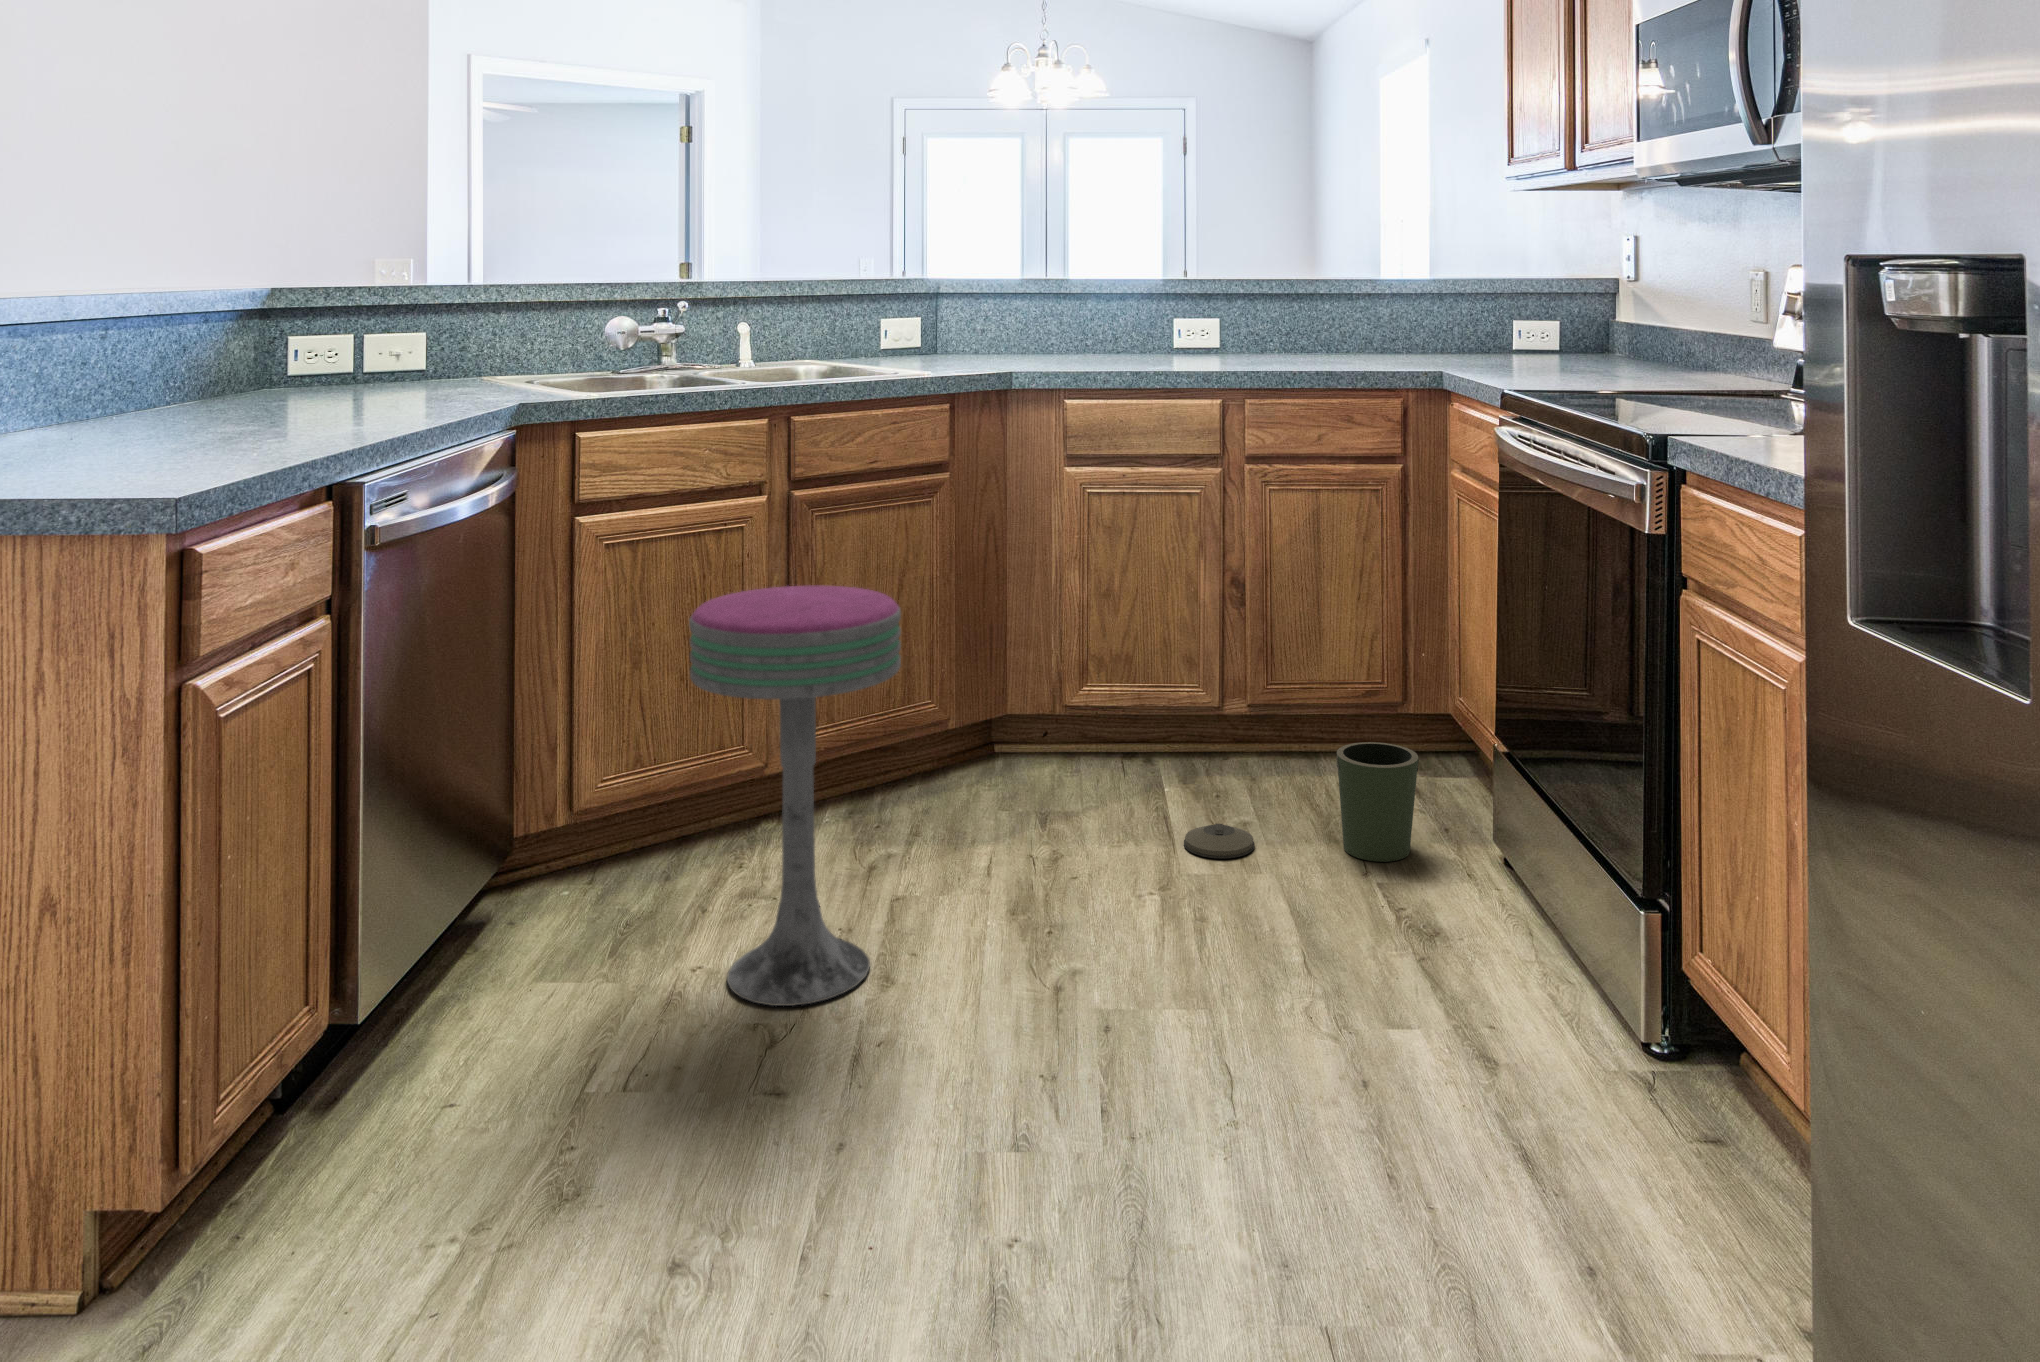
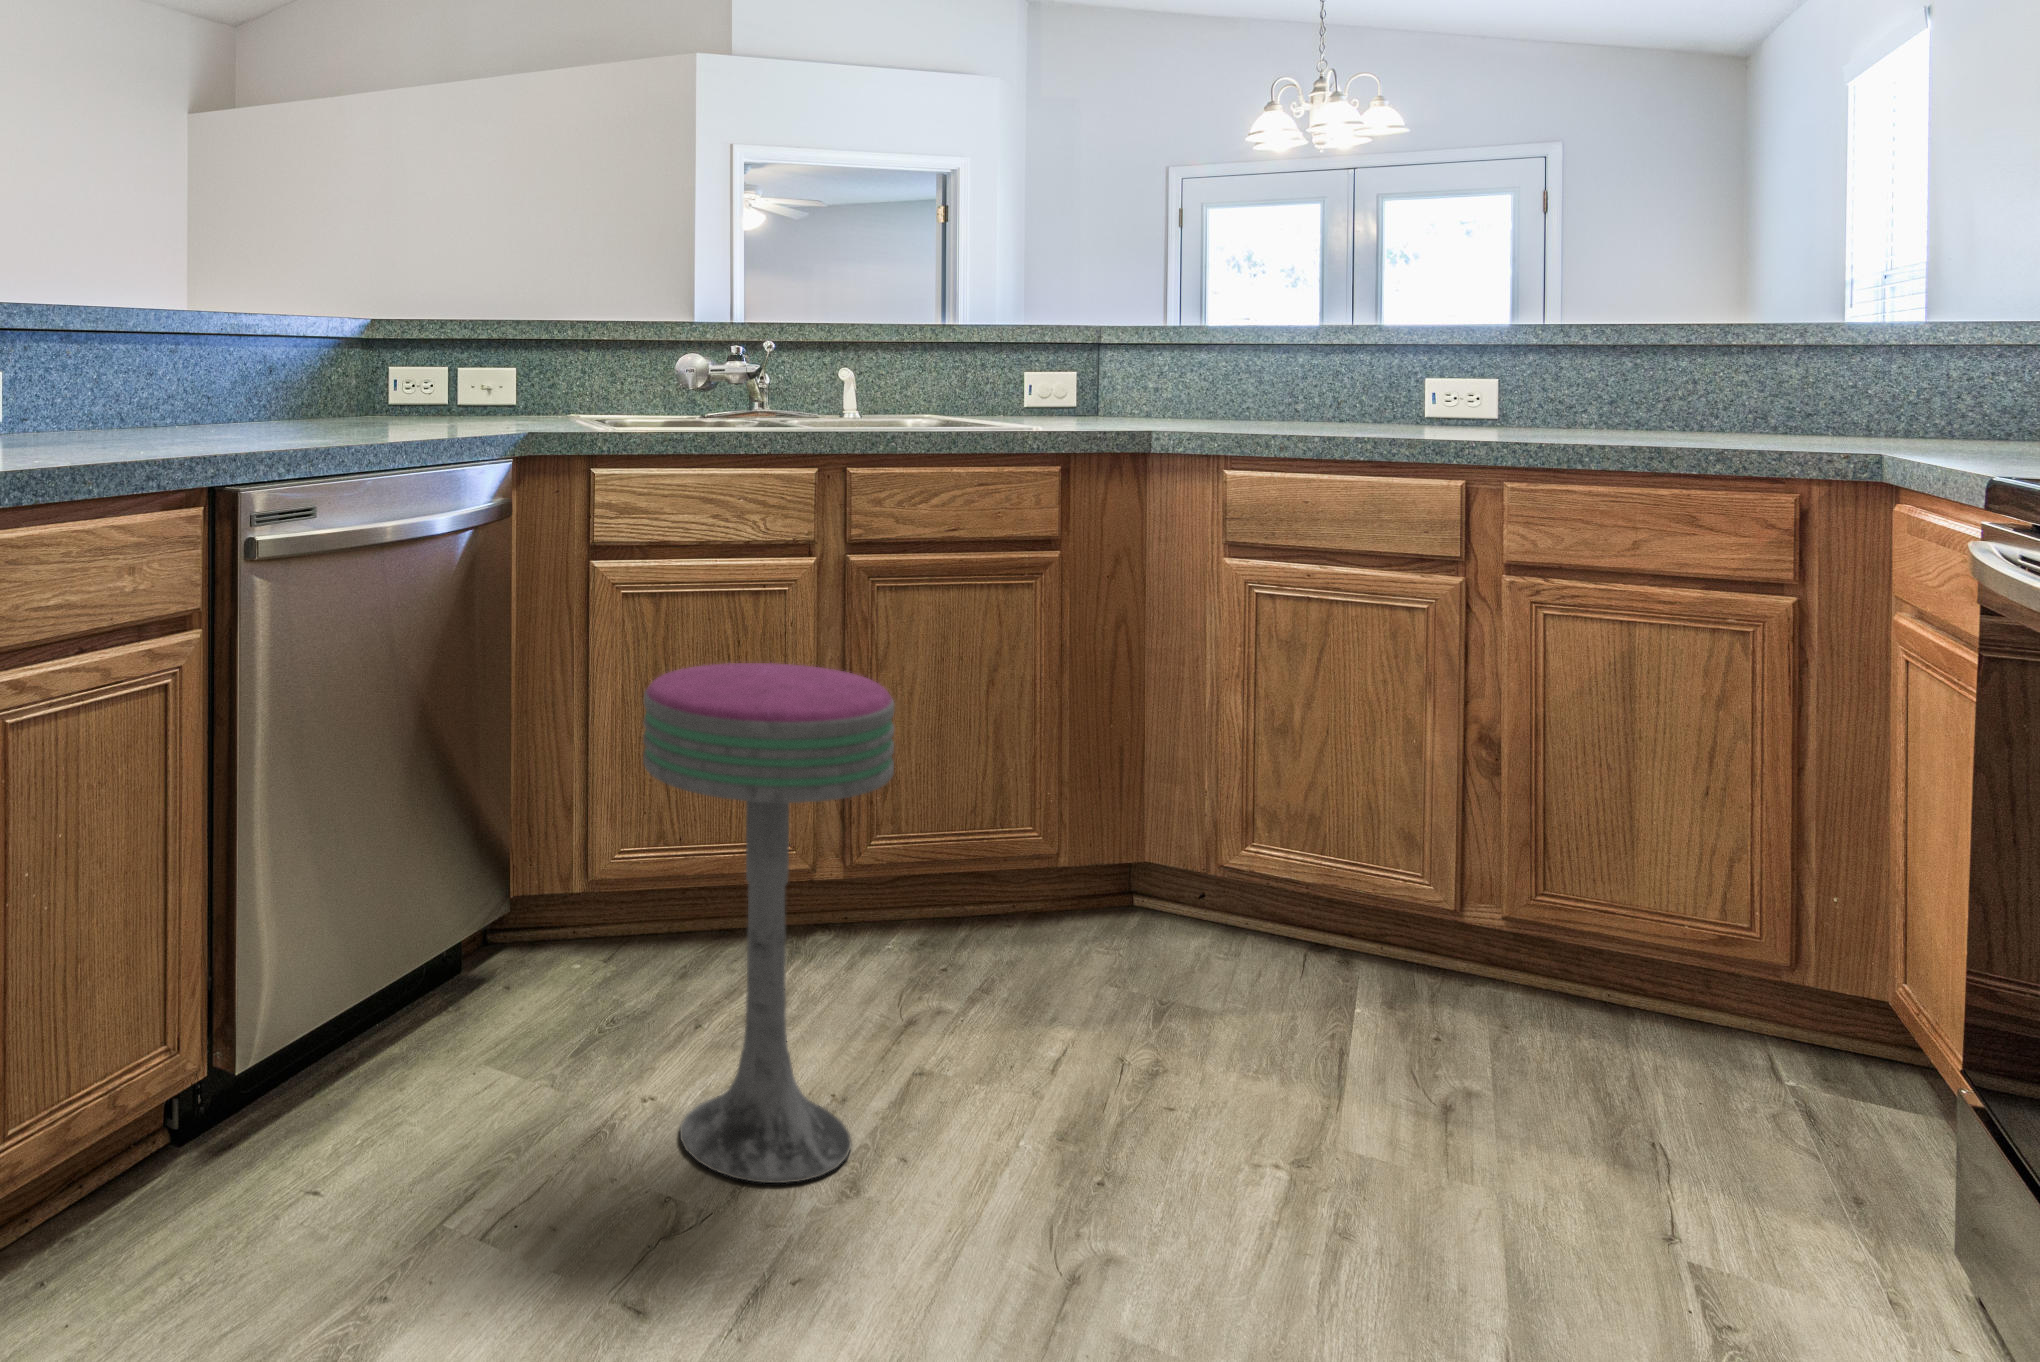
trash can: present [1184,742,1419,862] -> none [1352,1010,1772,1218]

